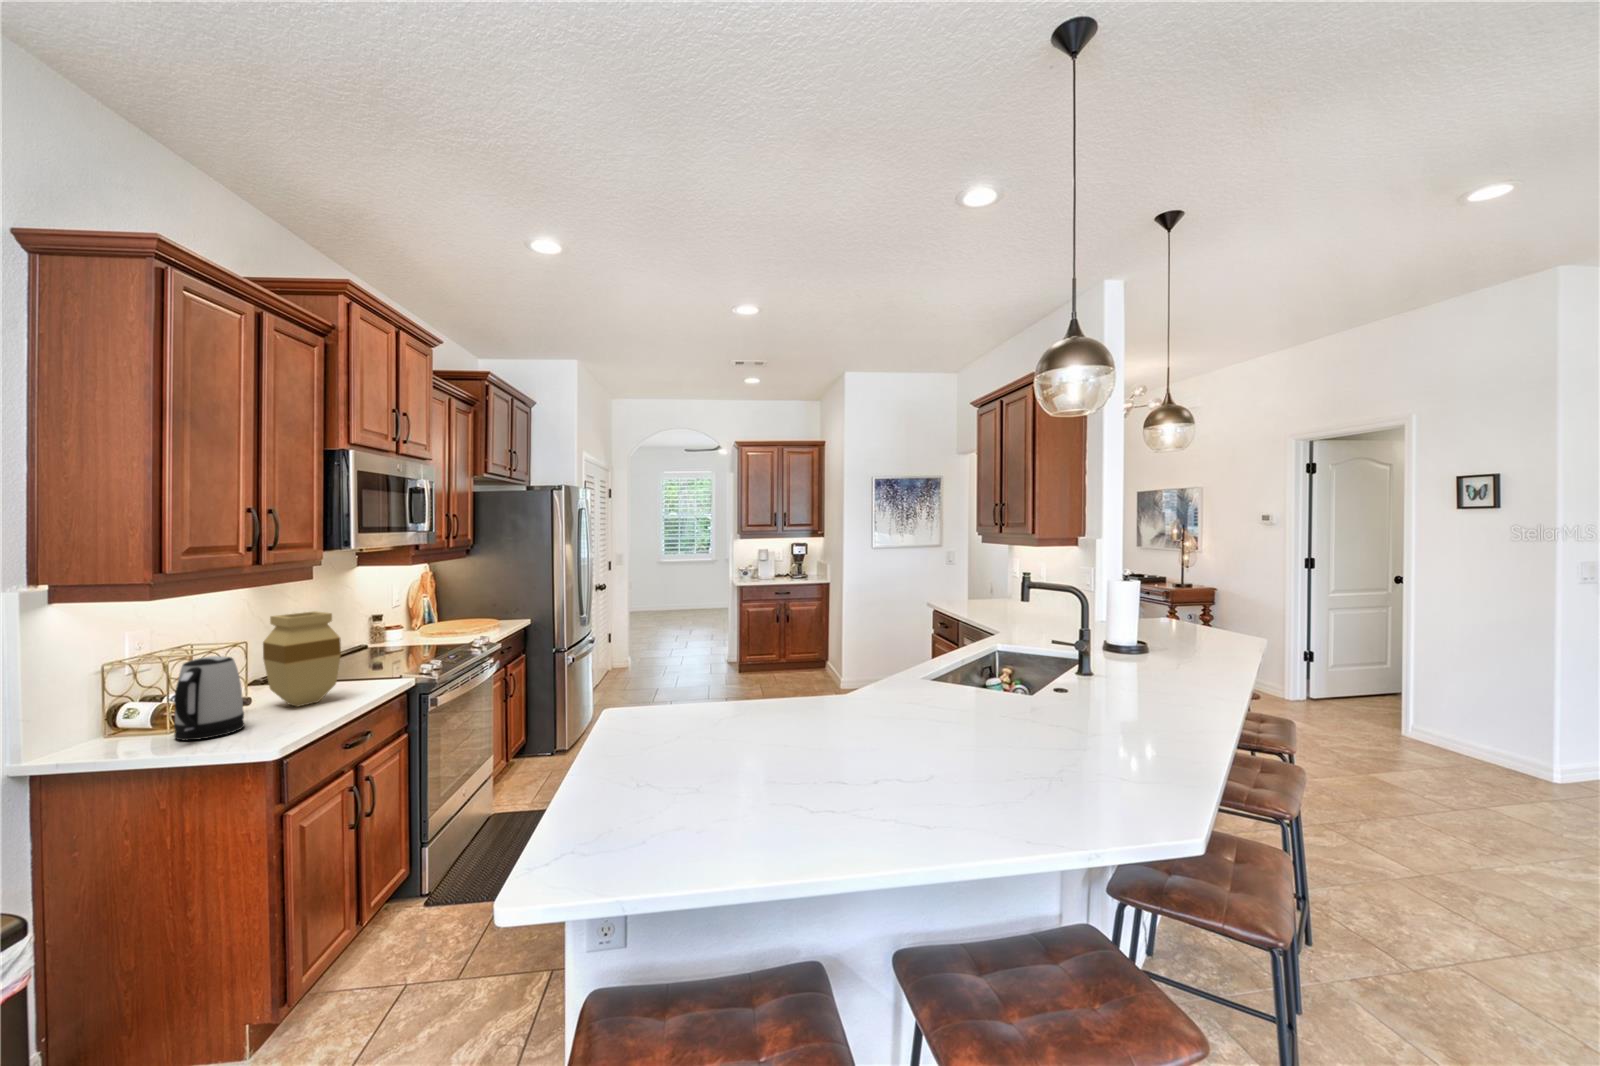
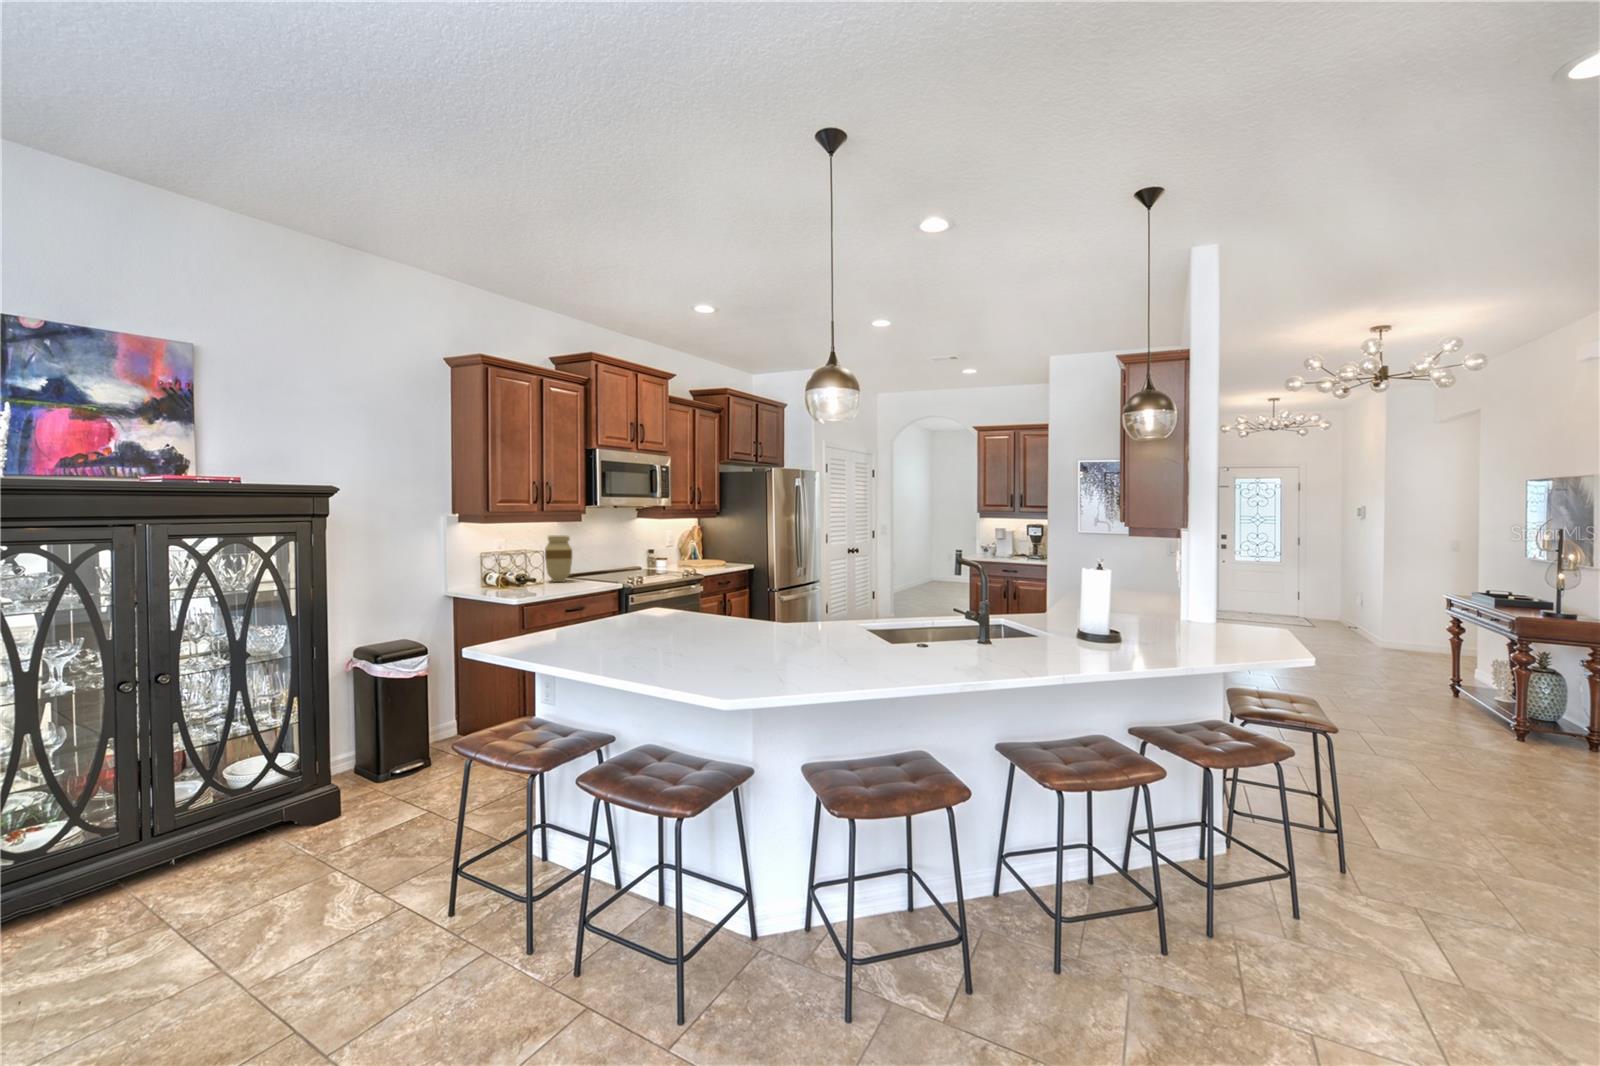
kettle: present [174,656,244,740] -> none [493,550,524,586]

